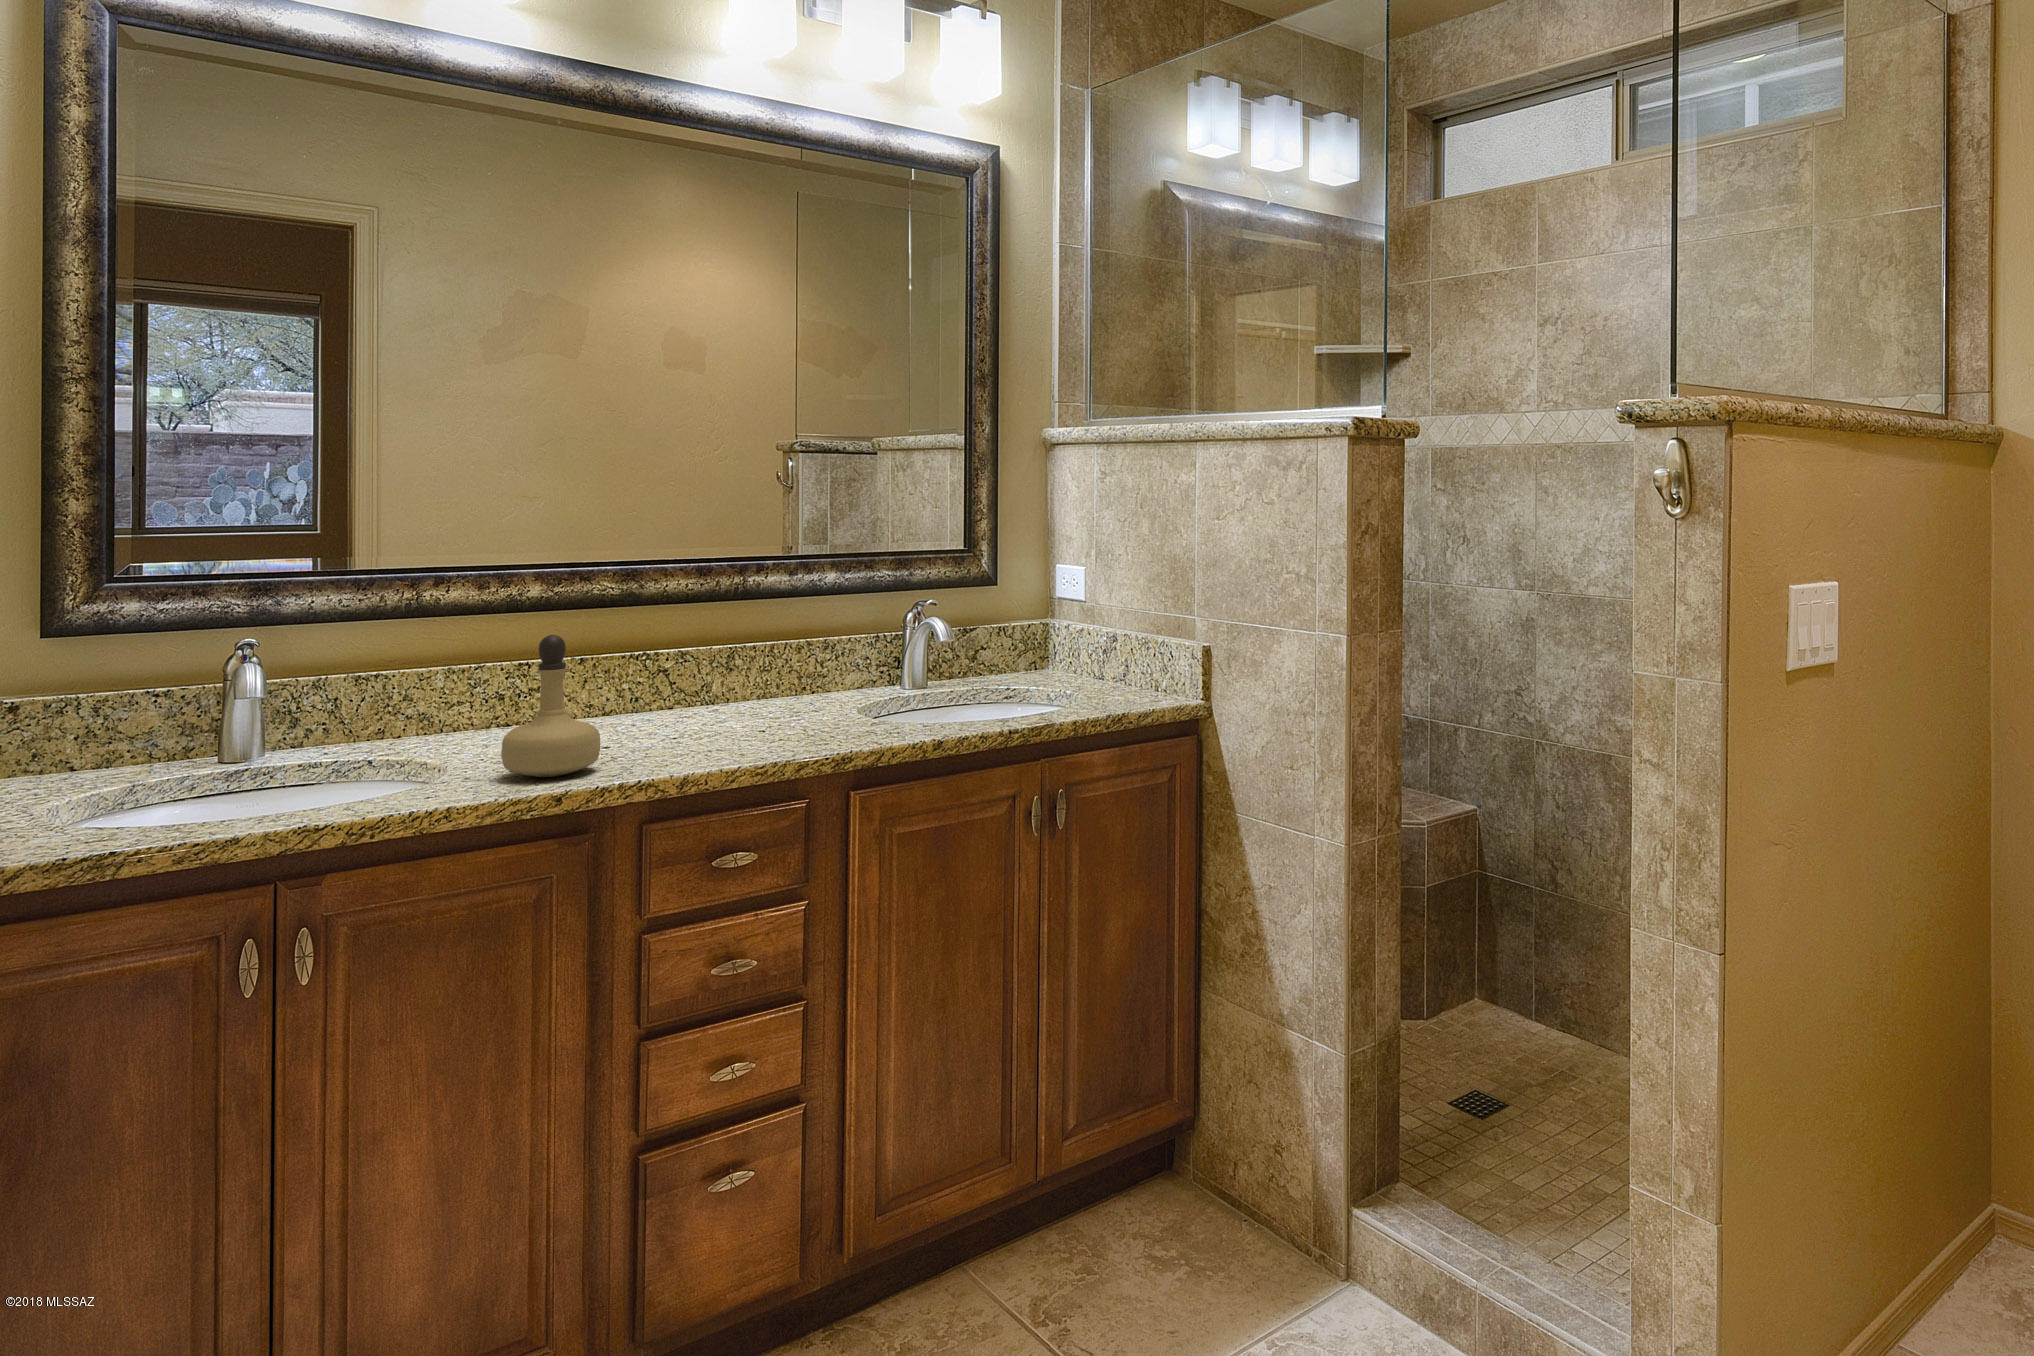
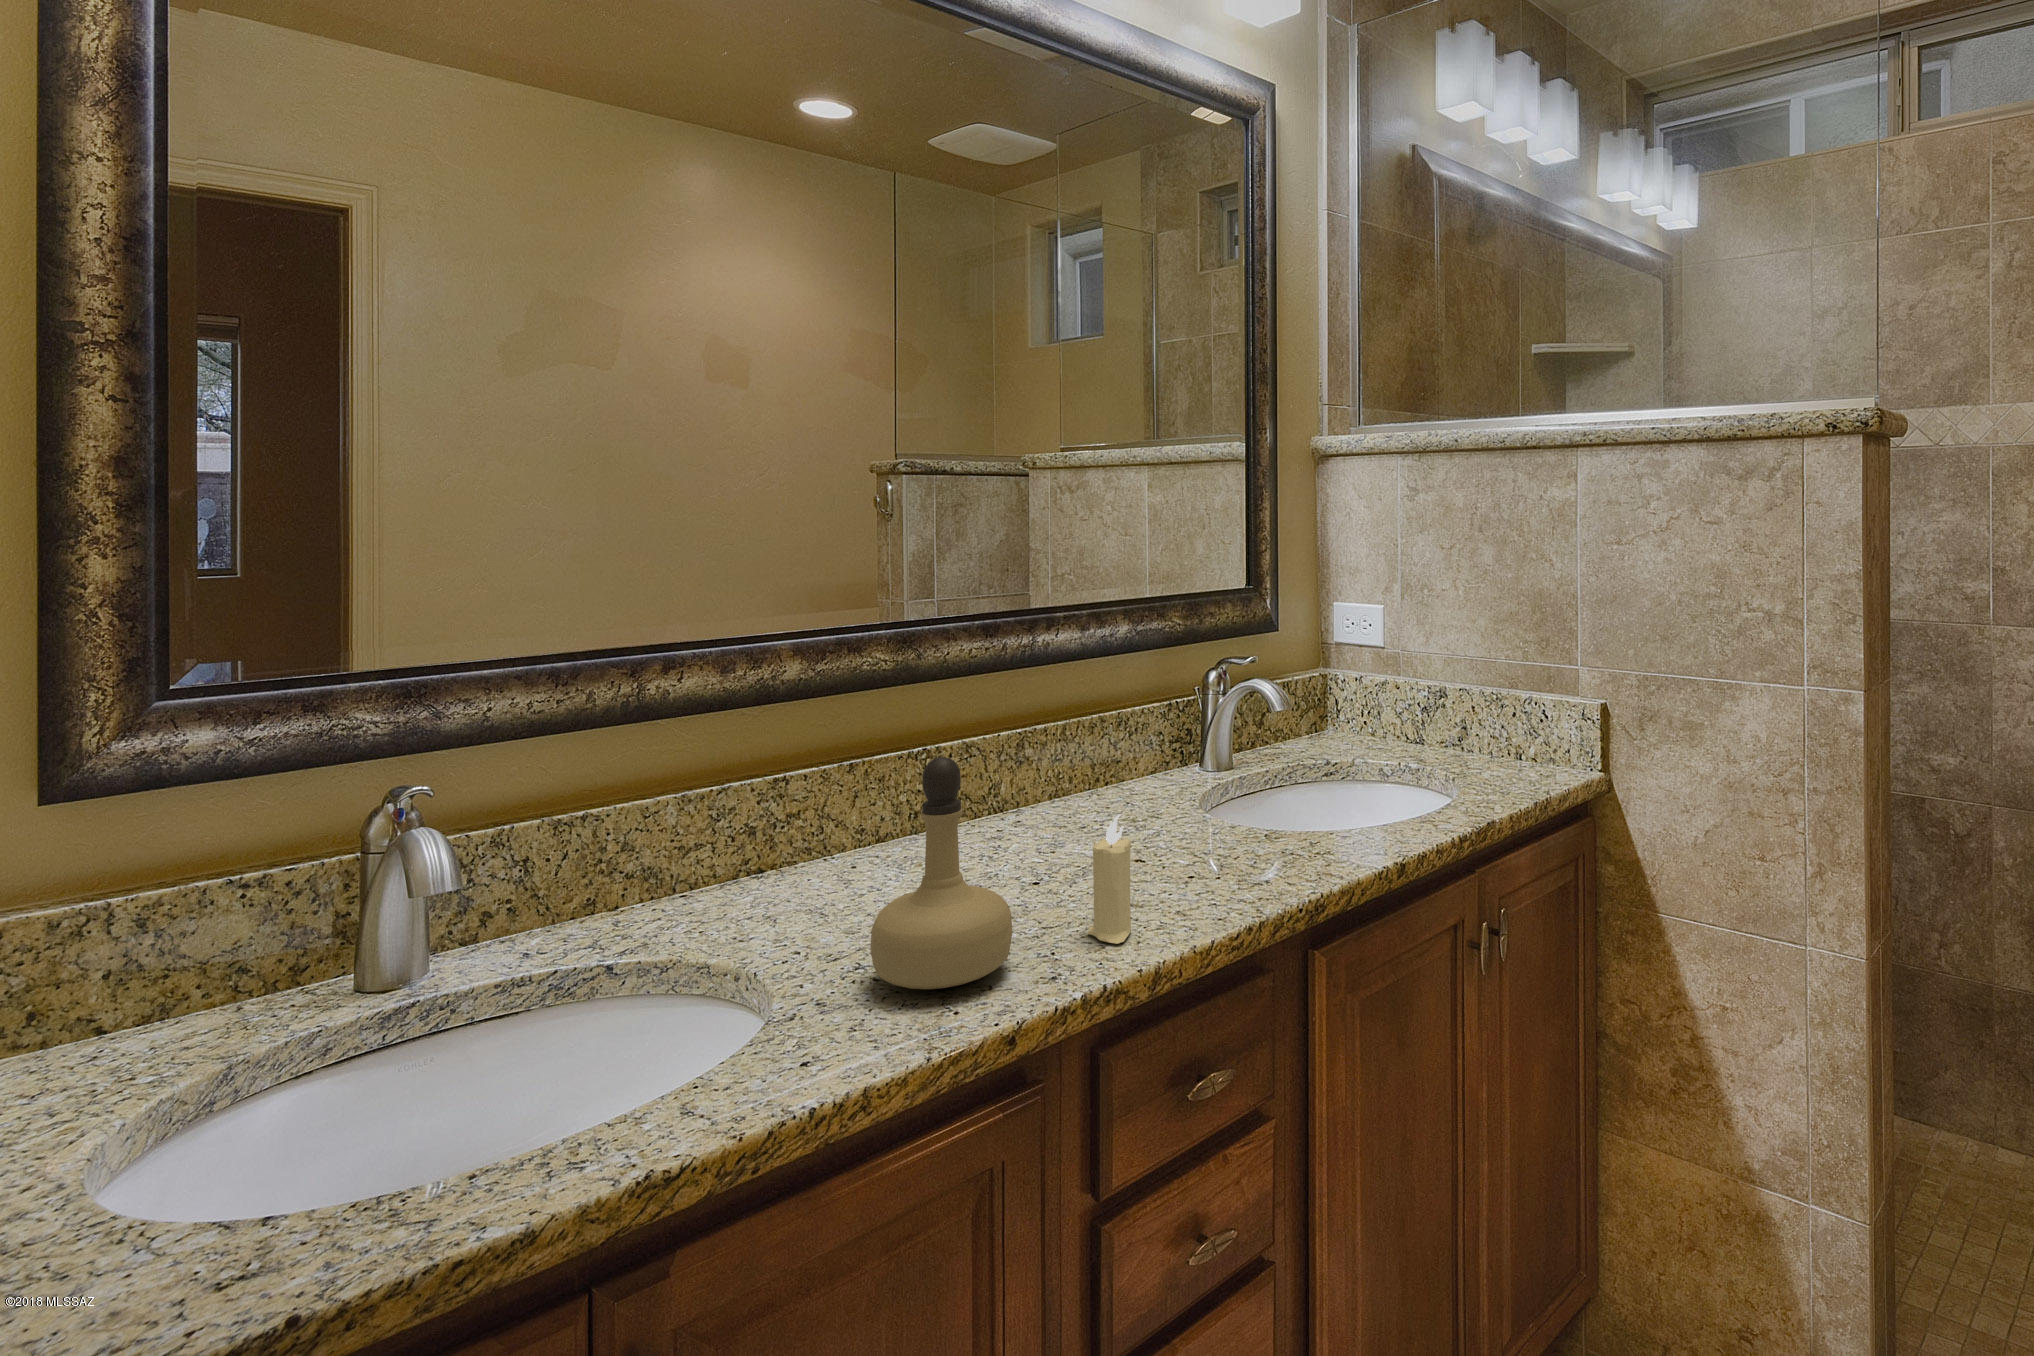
candle: none [665,683,696,765] -> present [1087,815,1131,944]

